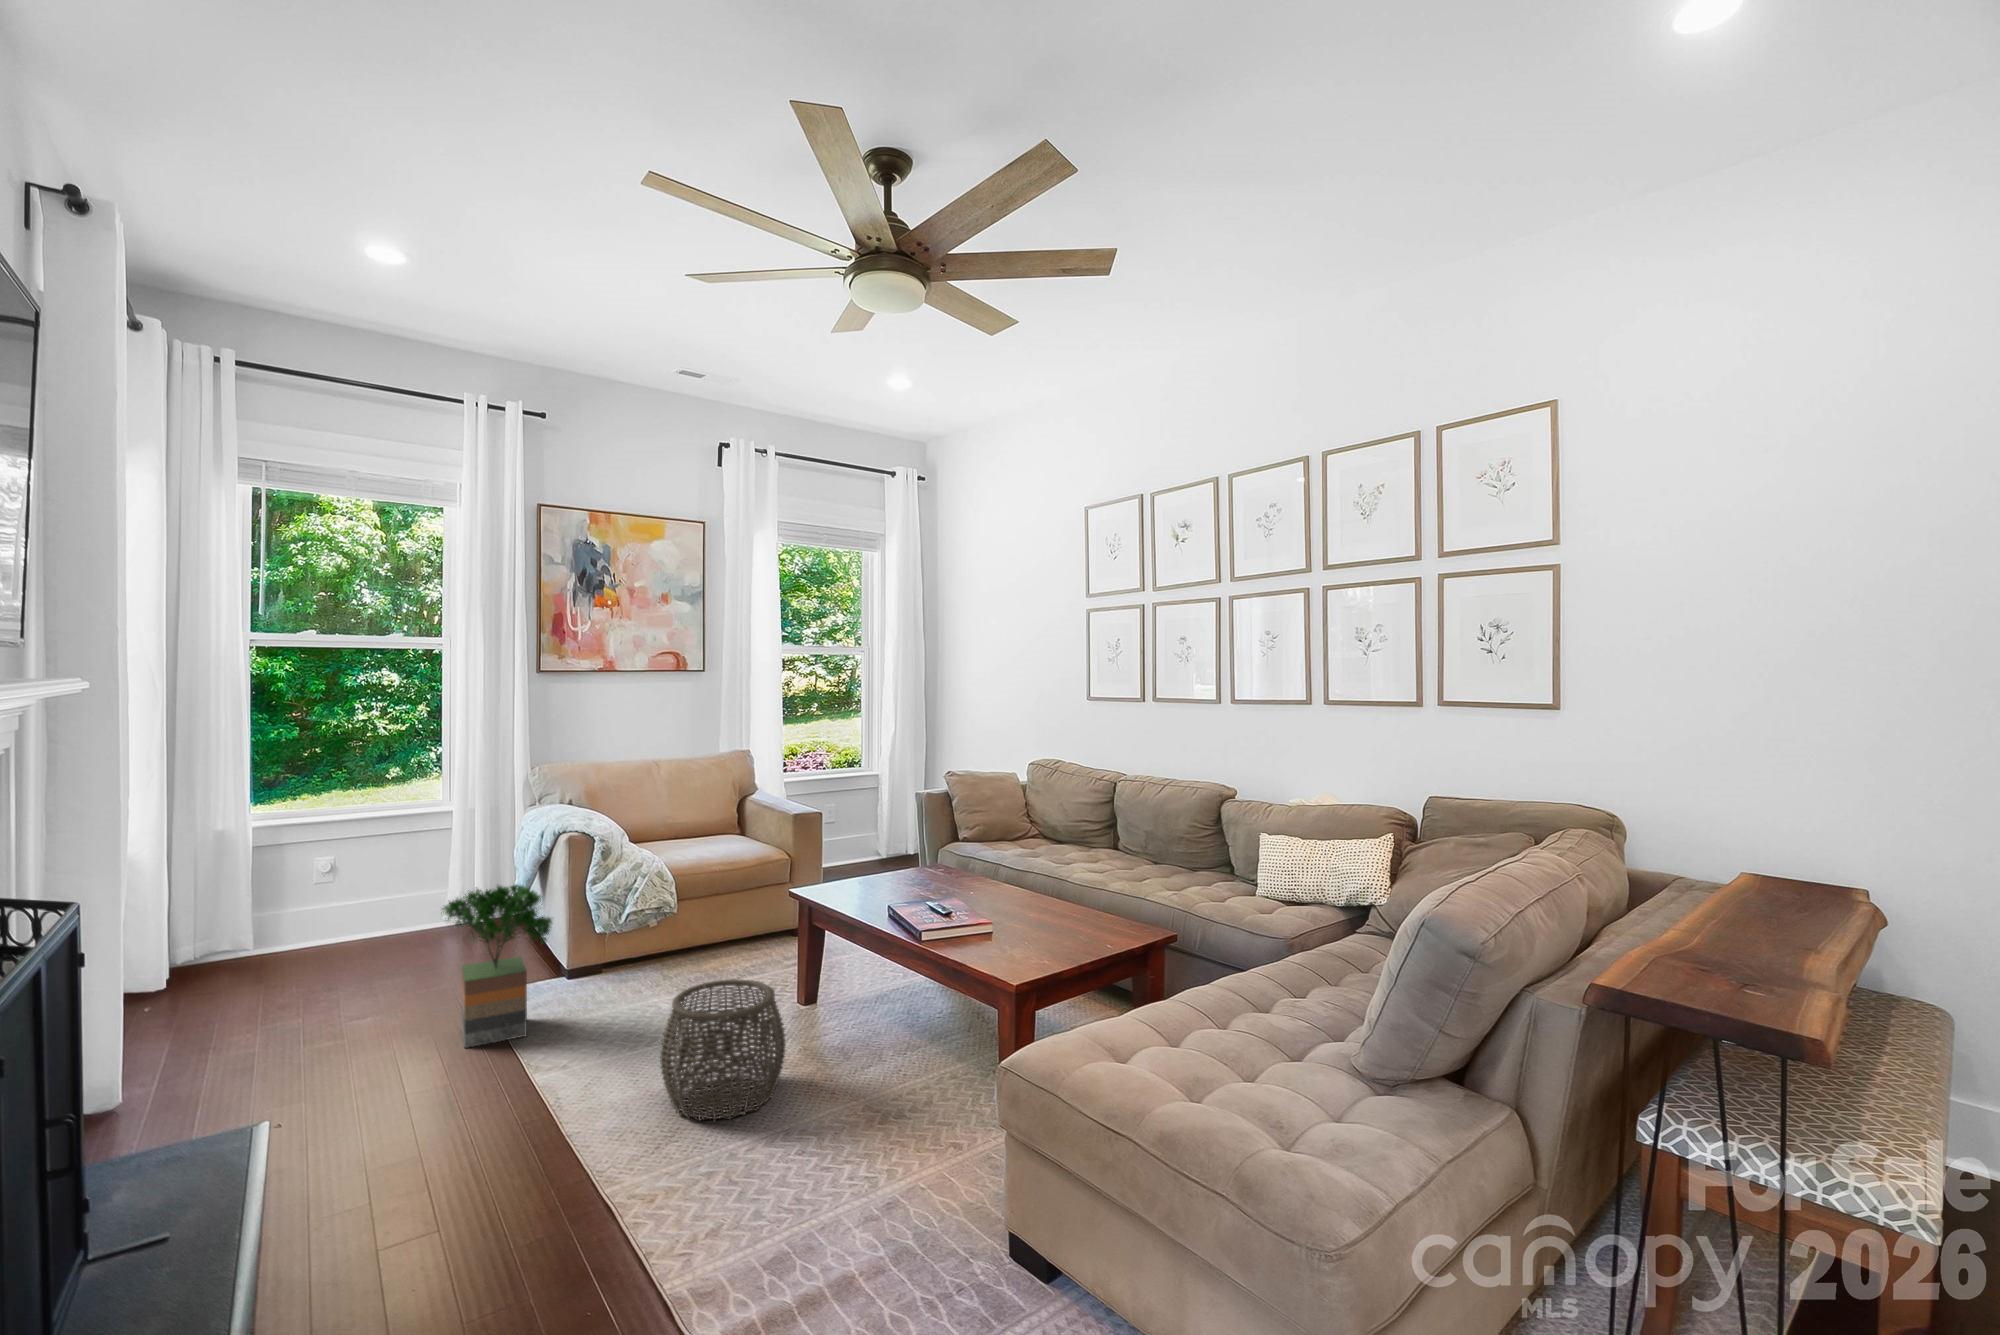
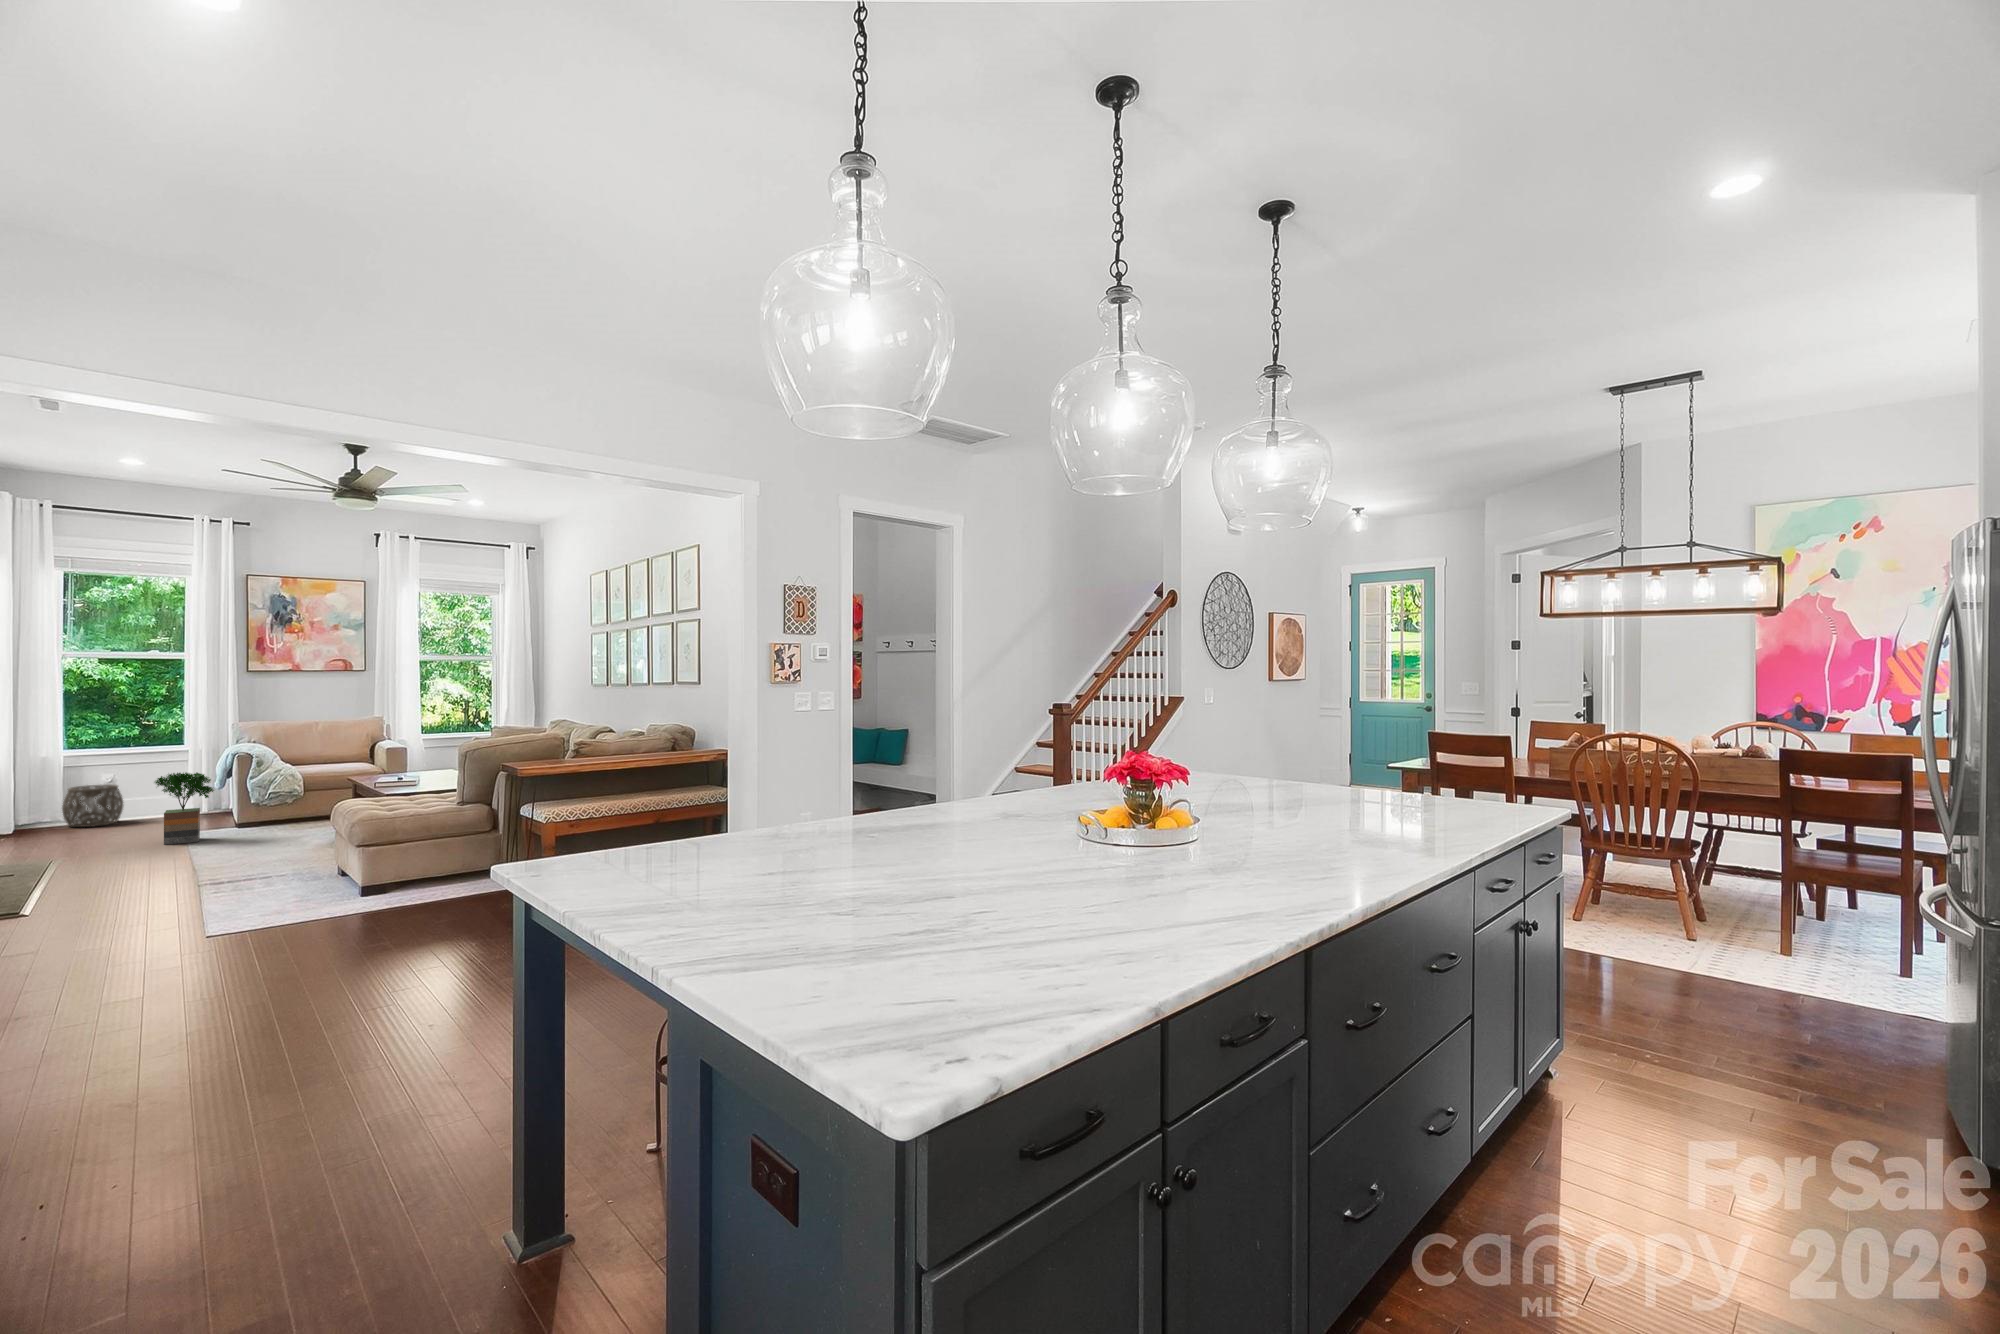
woven basket: present [660,979,786,1120] -> present [62,784,123,827]

